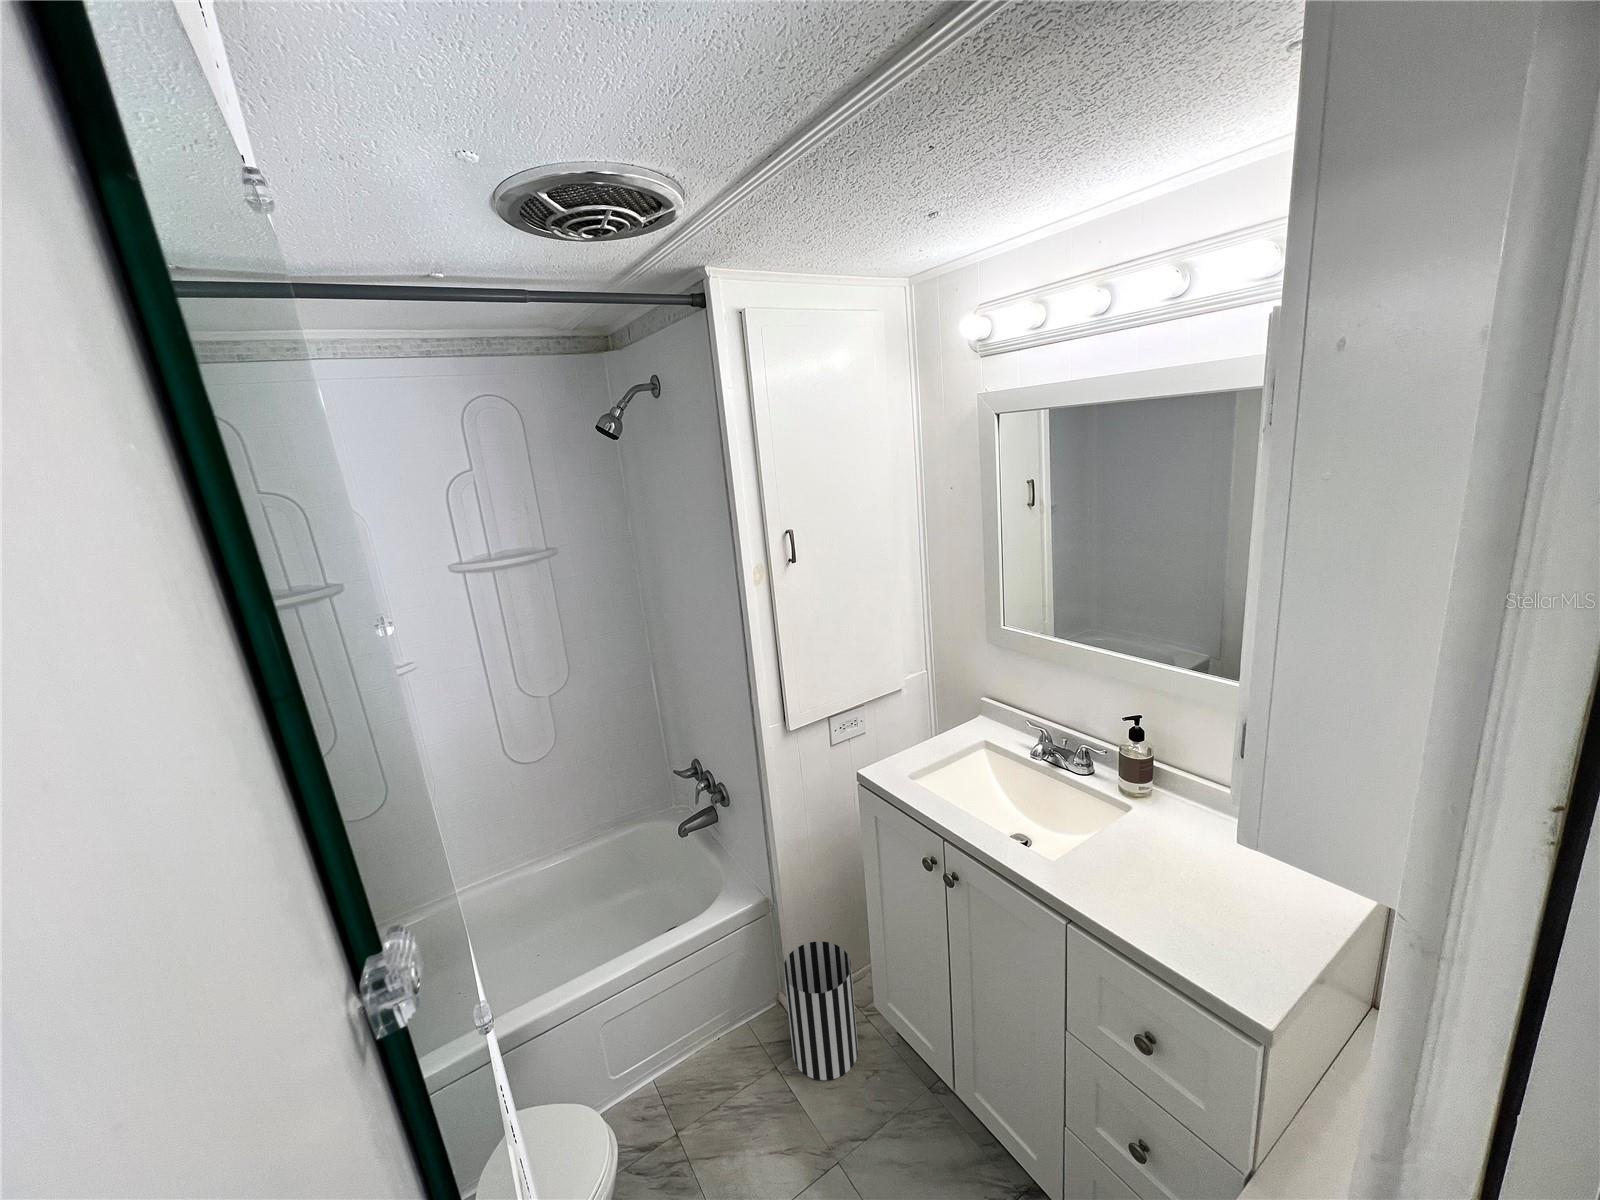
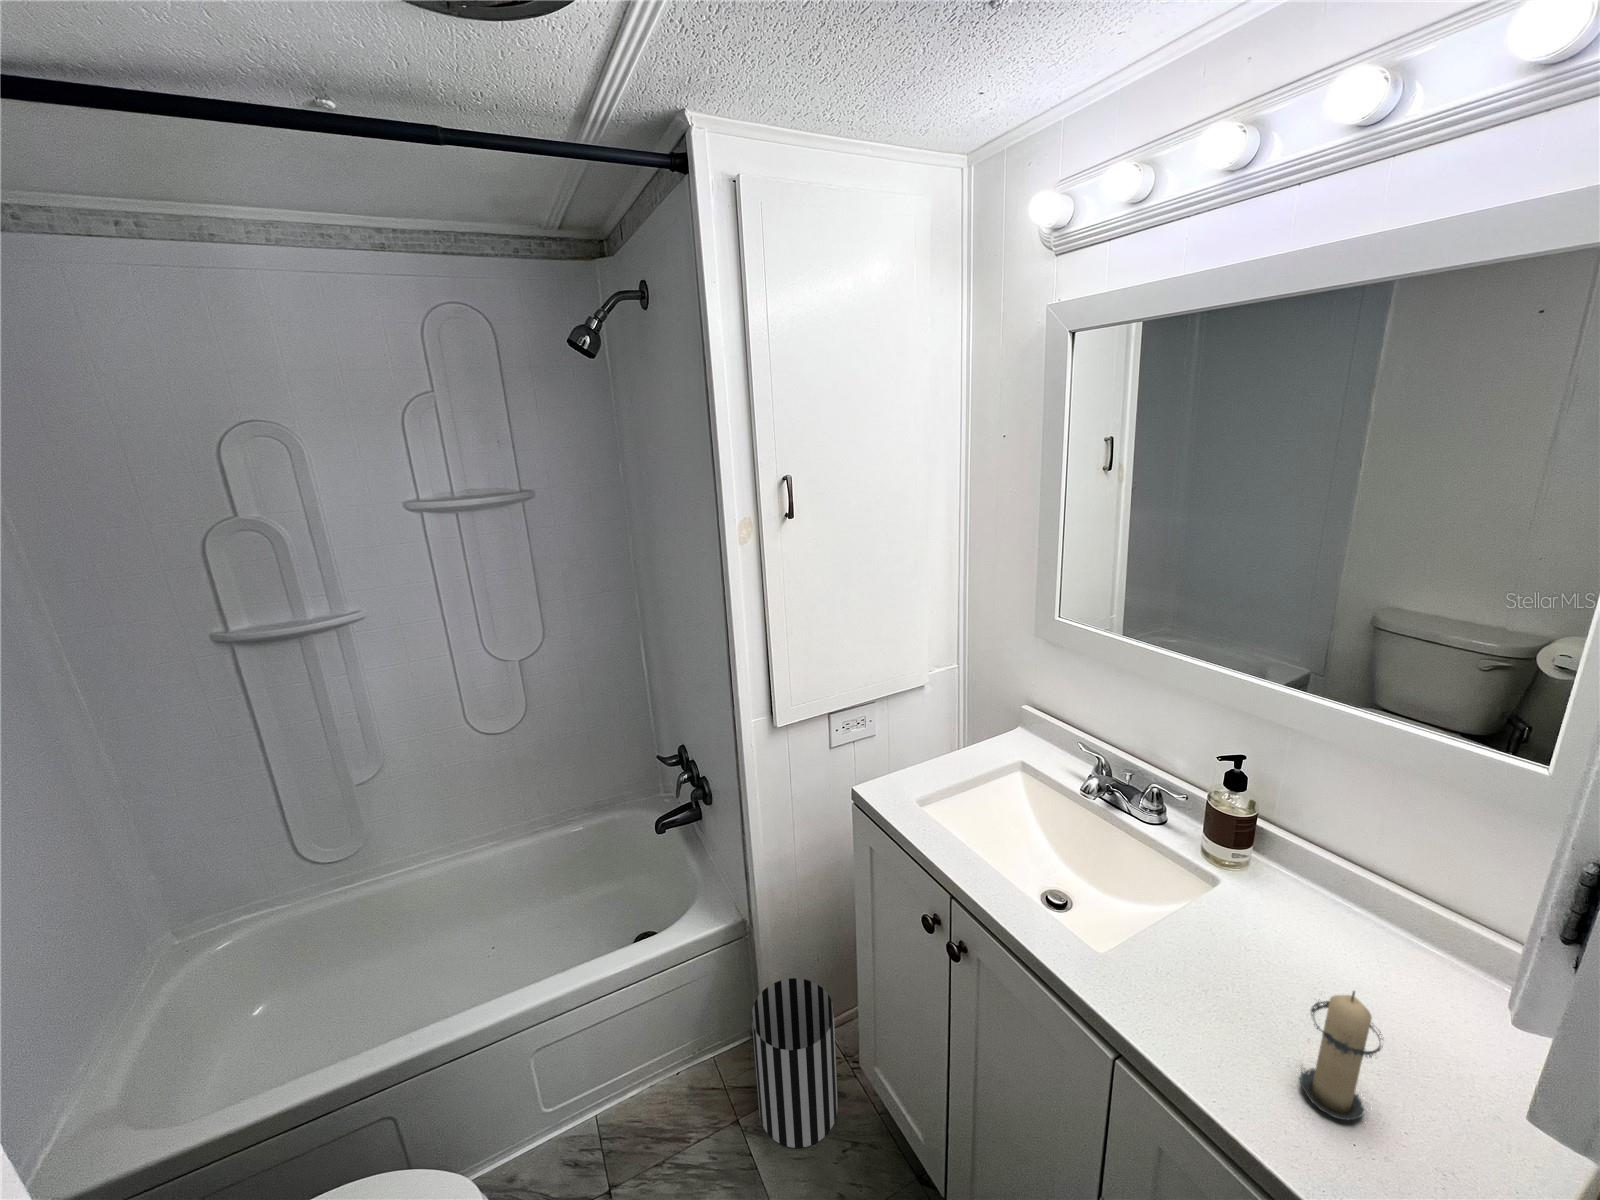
candle: none [1172,842,1223,930] -> present [1299,991,1383,1120]

